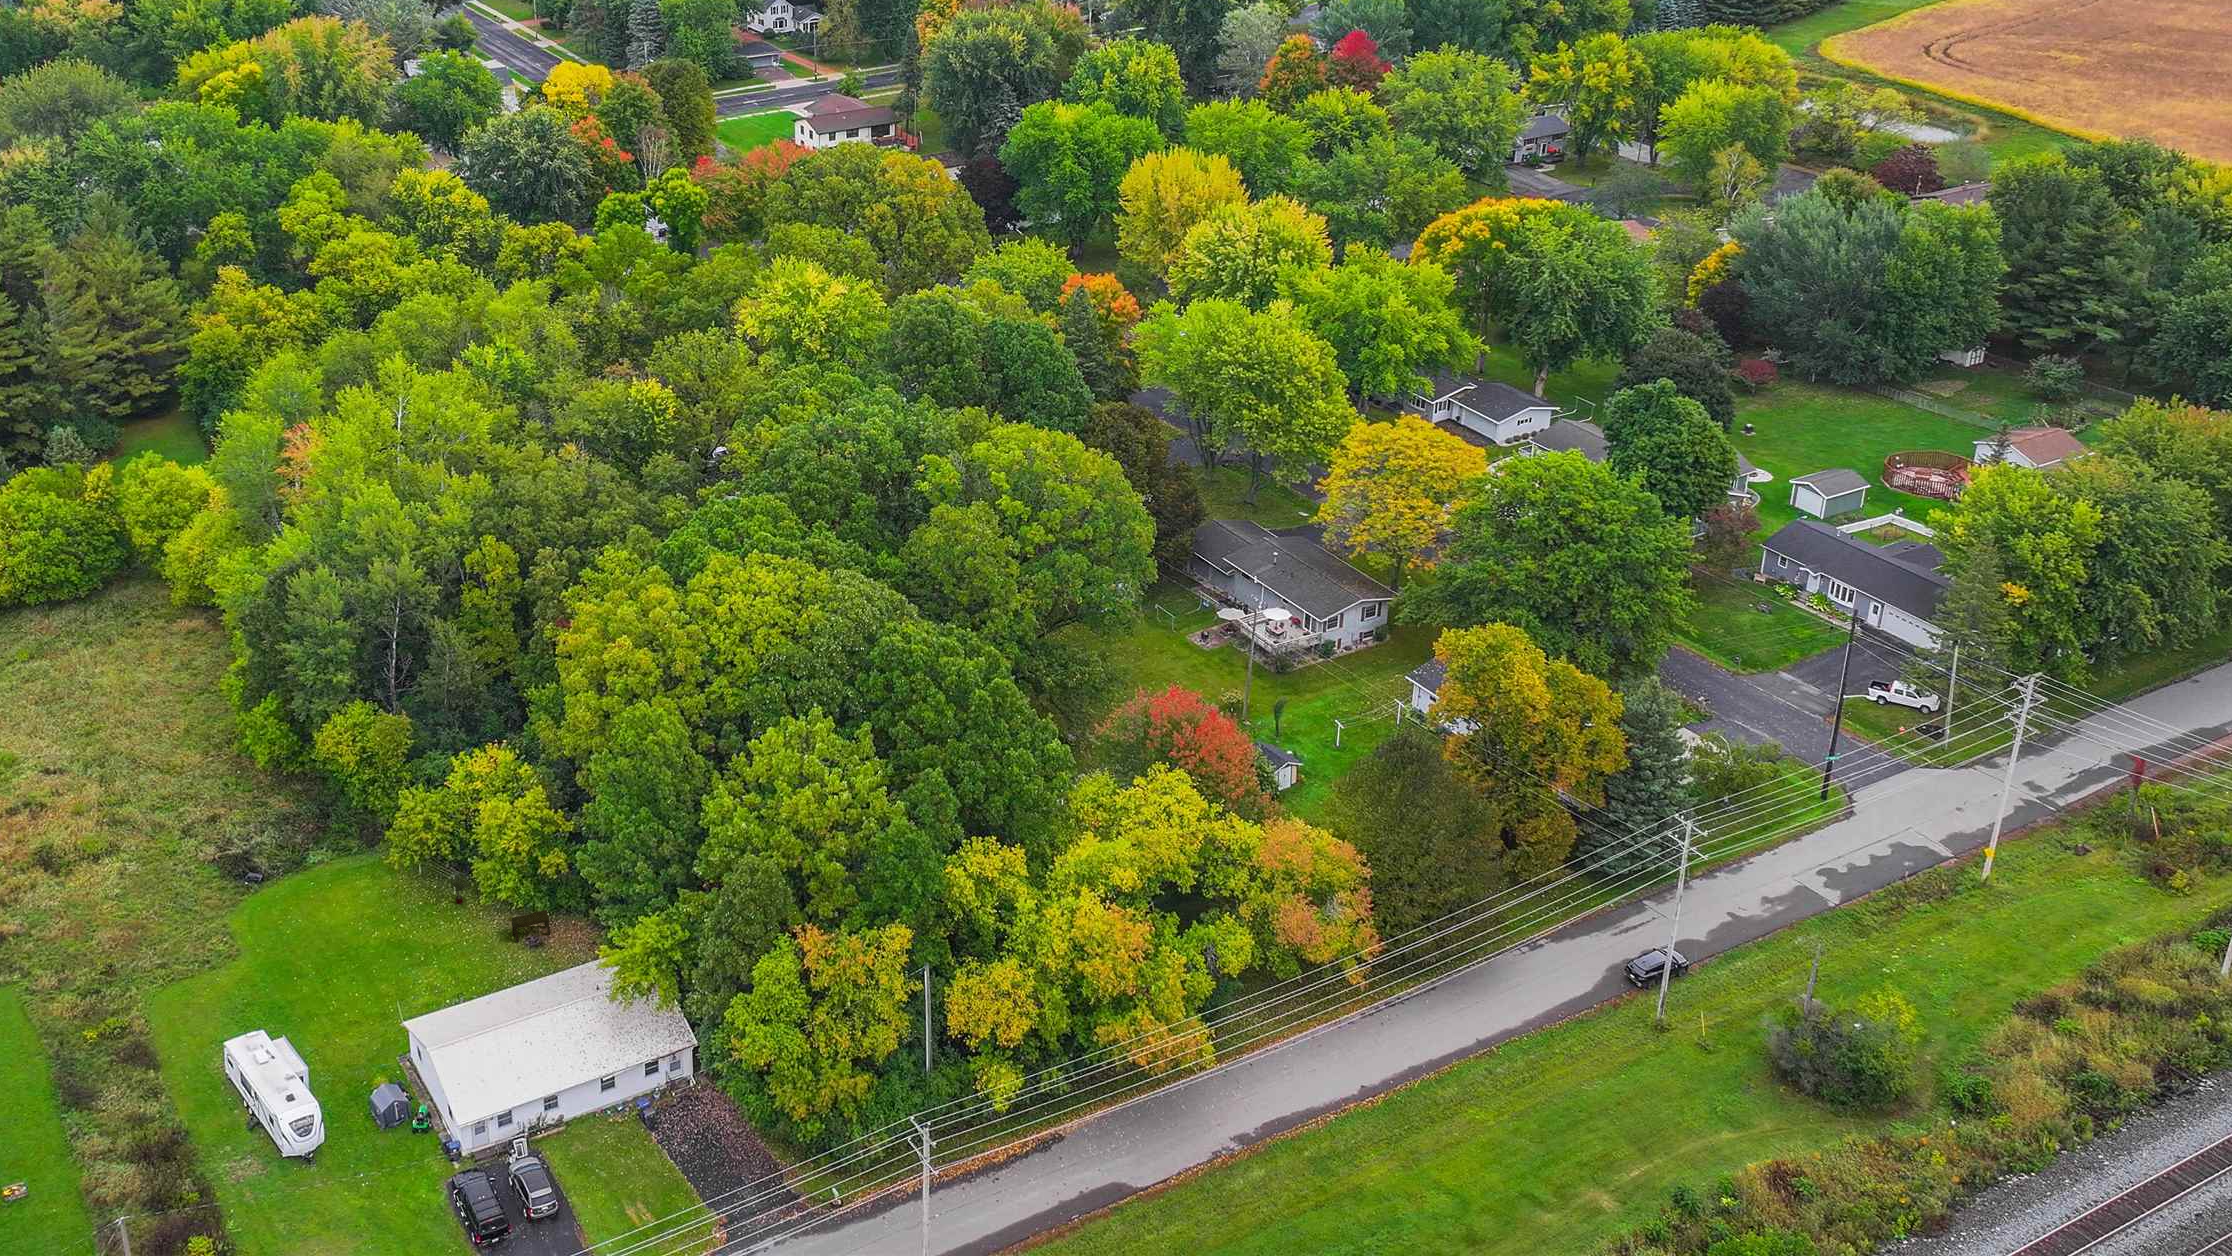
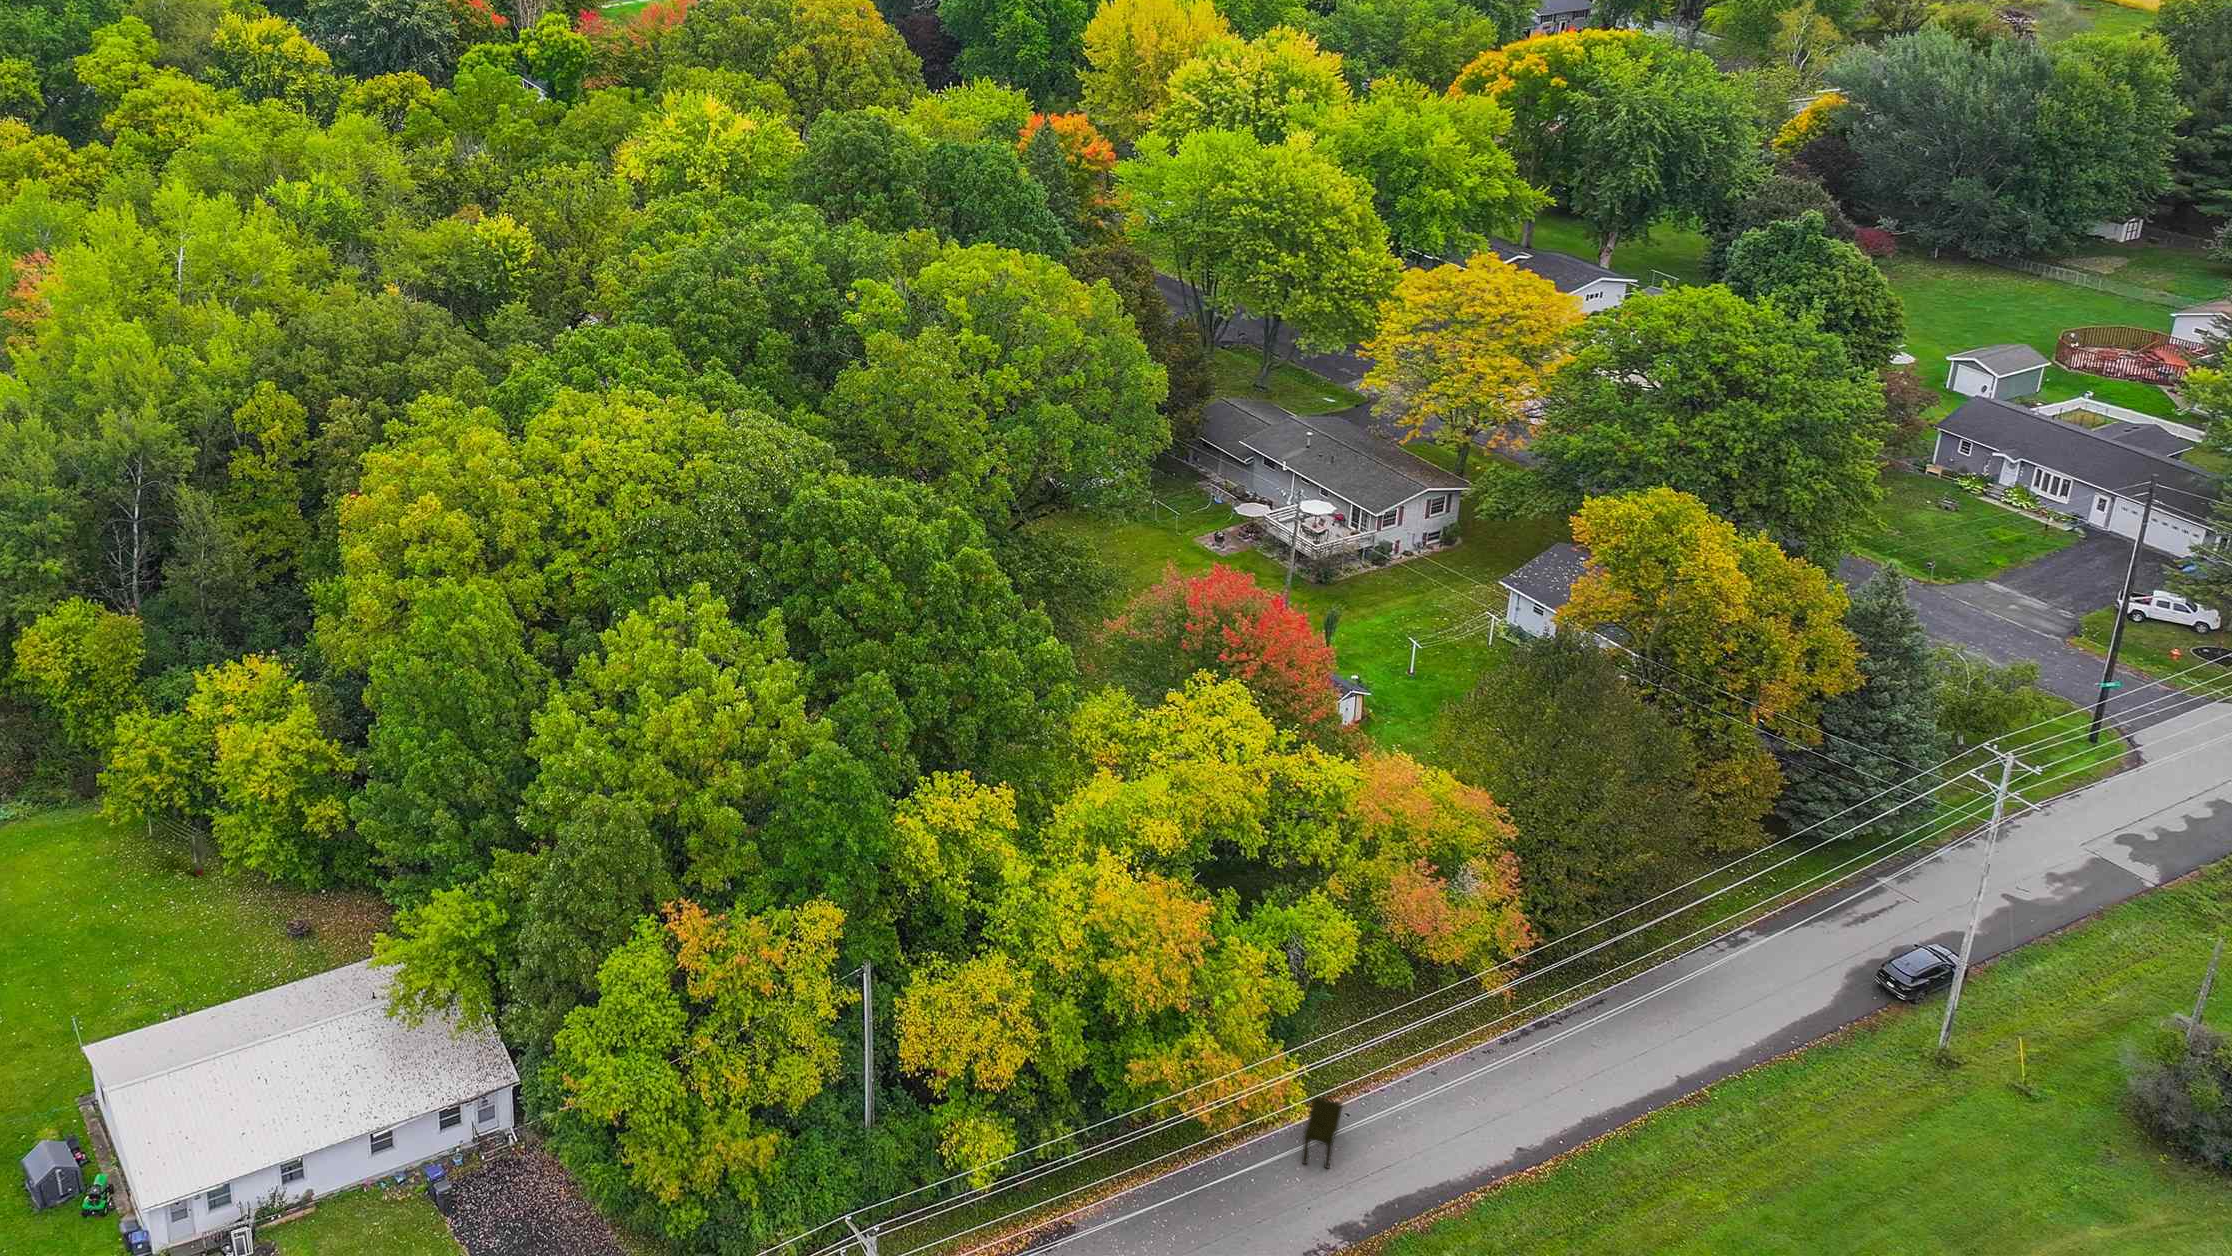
bench: present [512,910,550,943] -> present [1302,1097,1343,1168]

